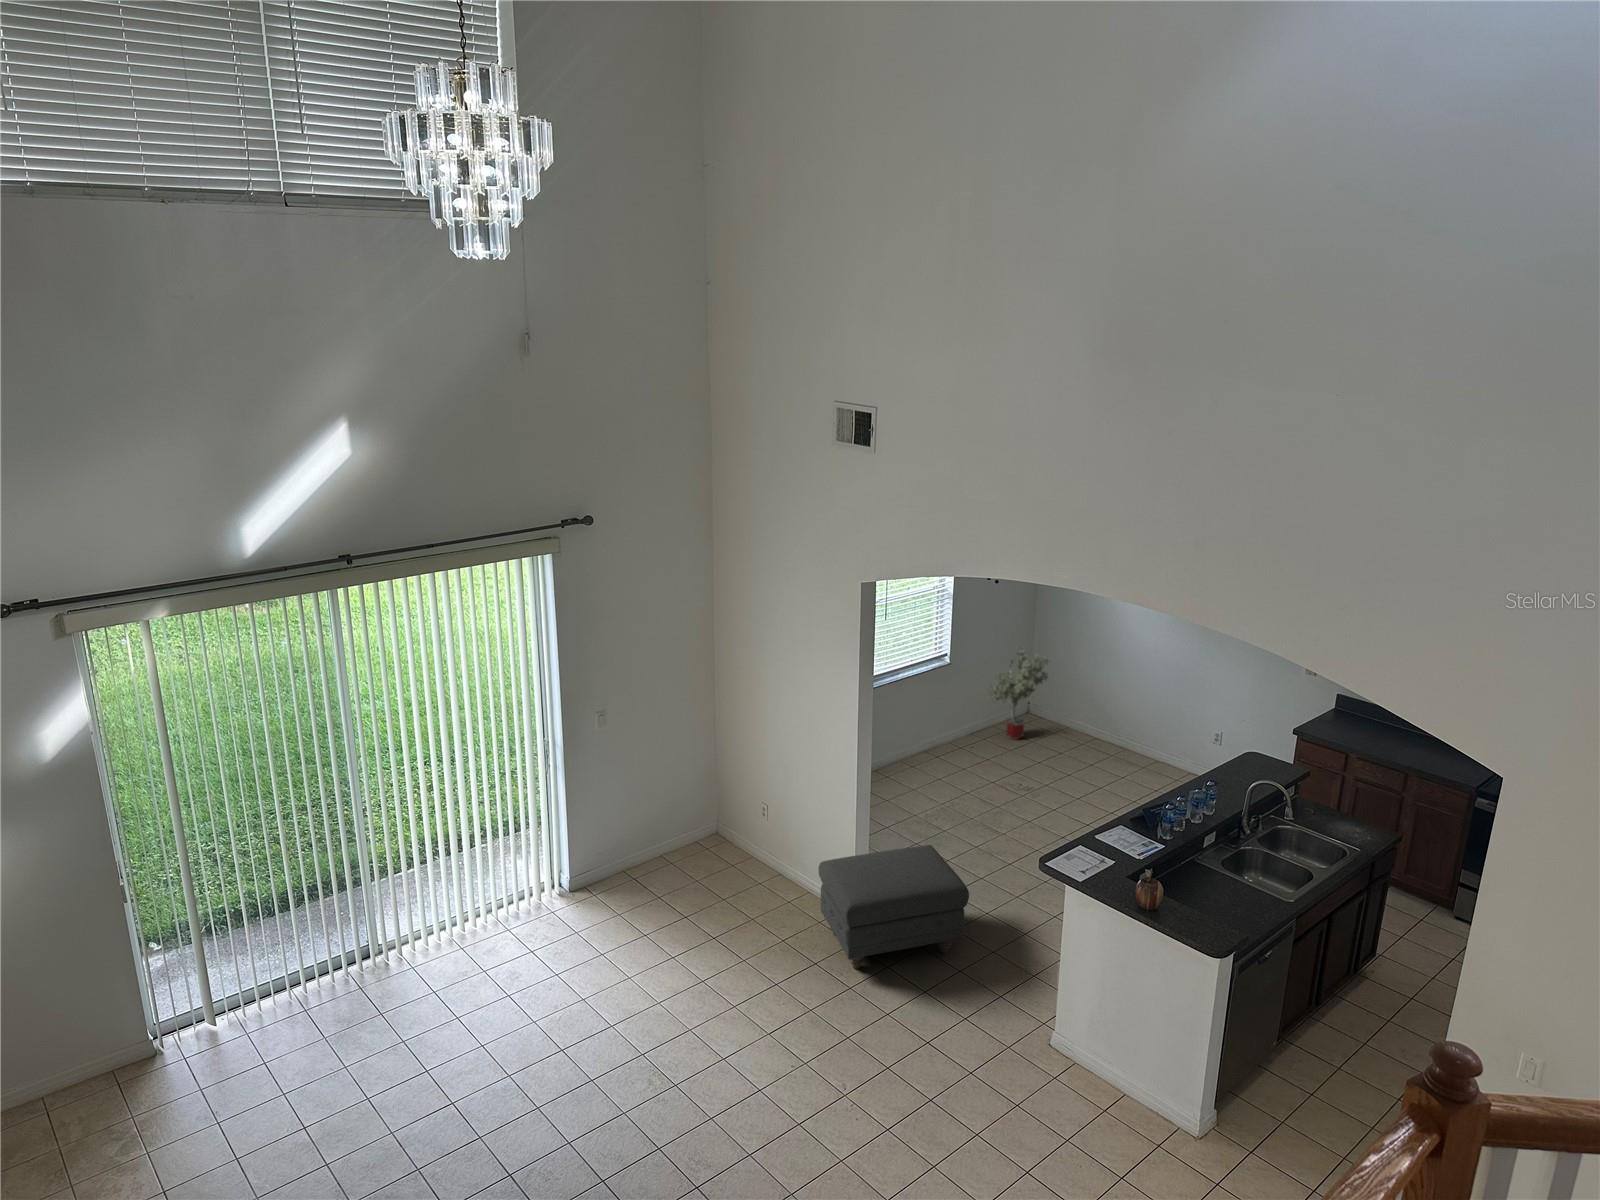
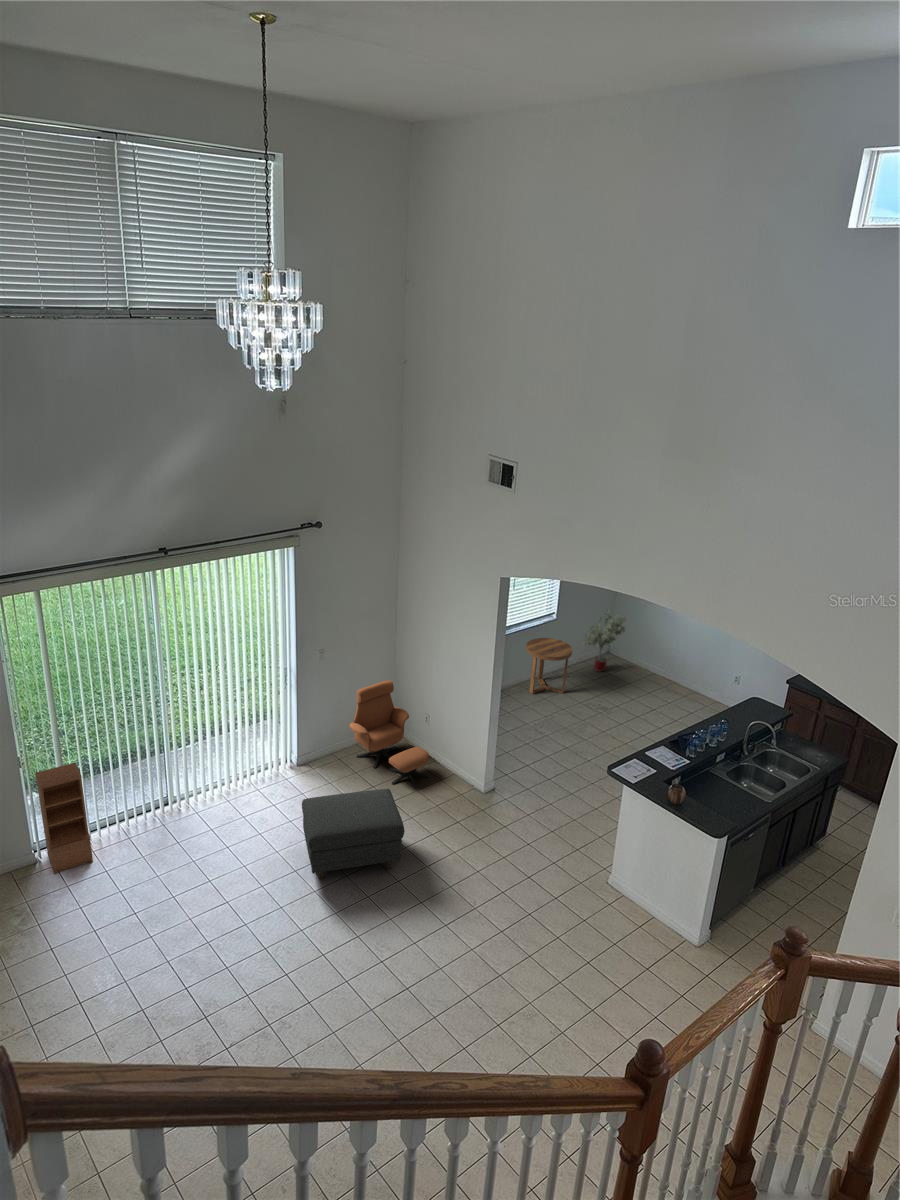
side table: none [905,692,973,775] -> present [526,638,572,694]
lounge chair: none [645,756,769,917] -> present [349,680,430,788]
ottoman: present [818,845,969,969] -> present [302,789,405,879]
bookcase: none [153,893,247,1072] -> present [35,763,93,874]

